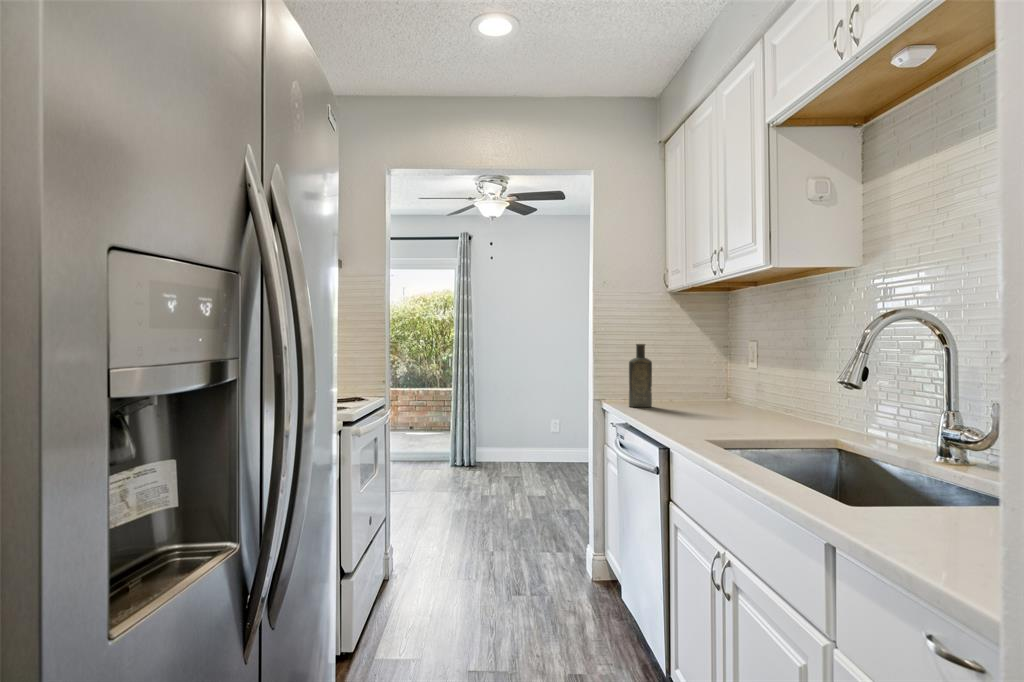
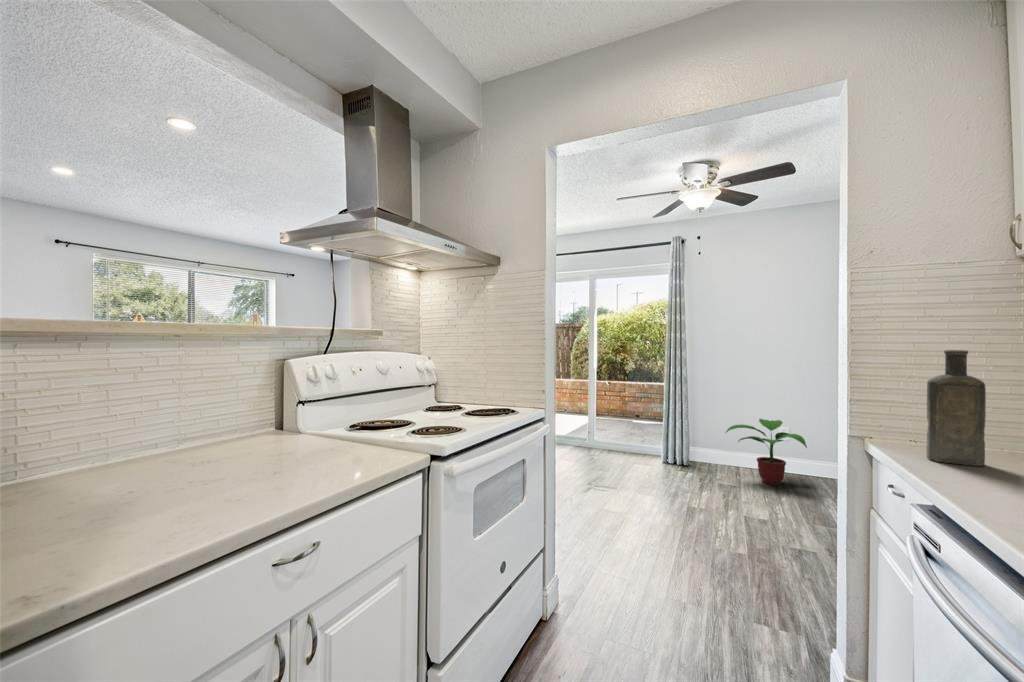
potted plant: none [509,413,574,472] -> present [725,419,807,485]

